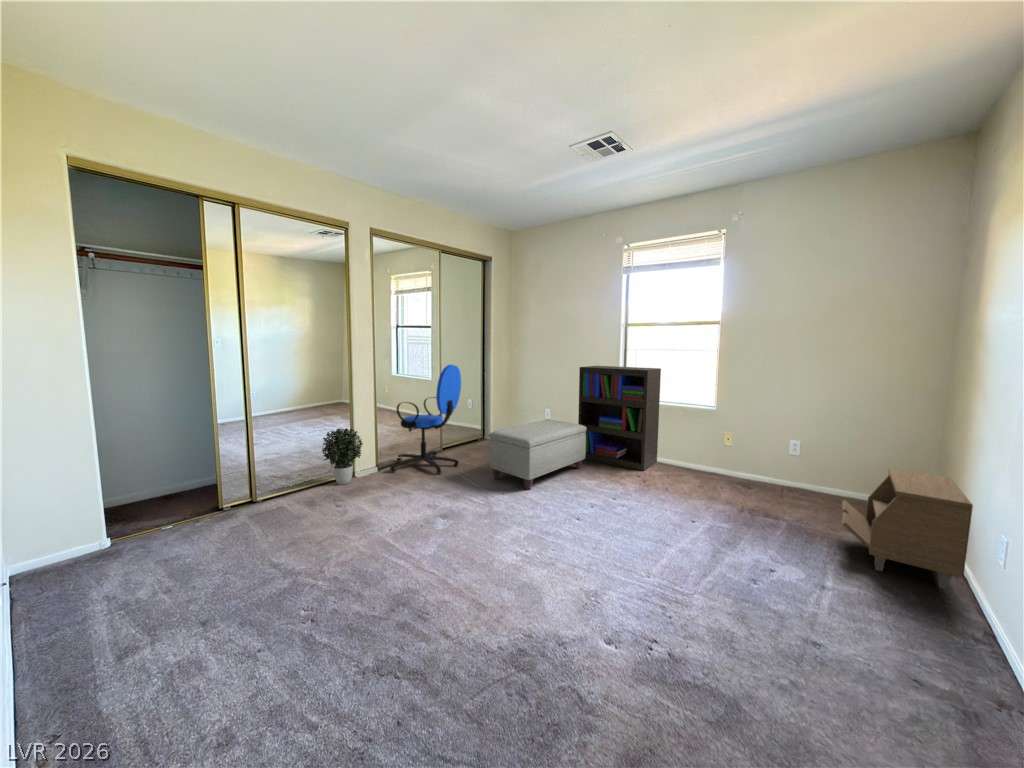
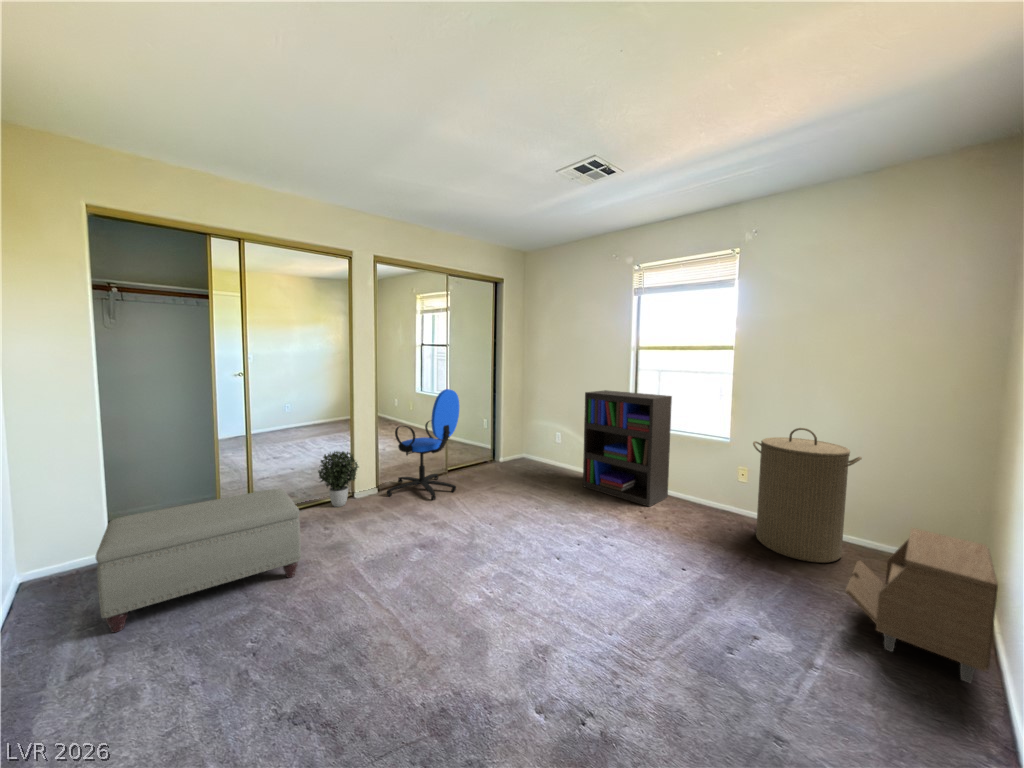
laundry hamper: none [741,391,837,508] -> present [753,428,862,563]
ottoman: present [489,419,587,490] -> present [96,489,301,633]

